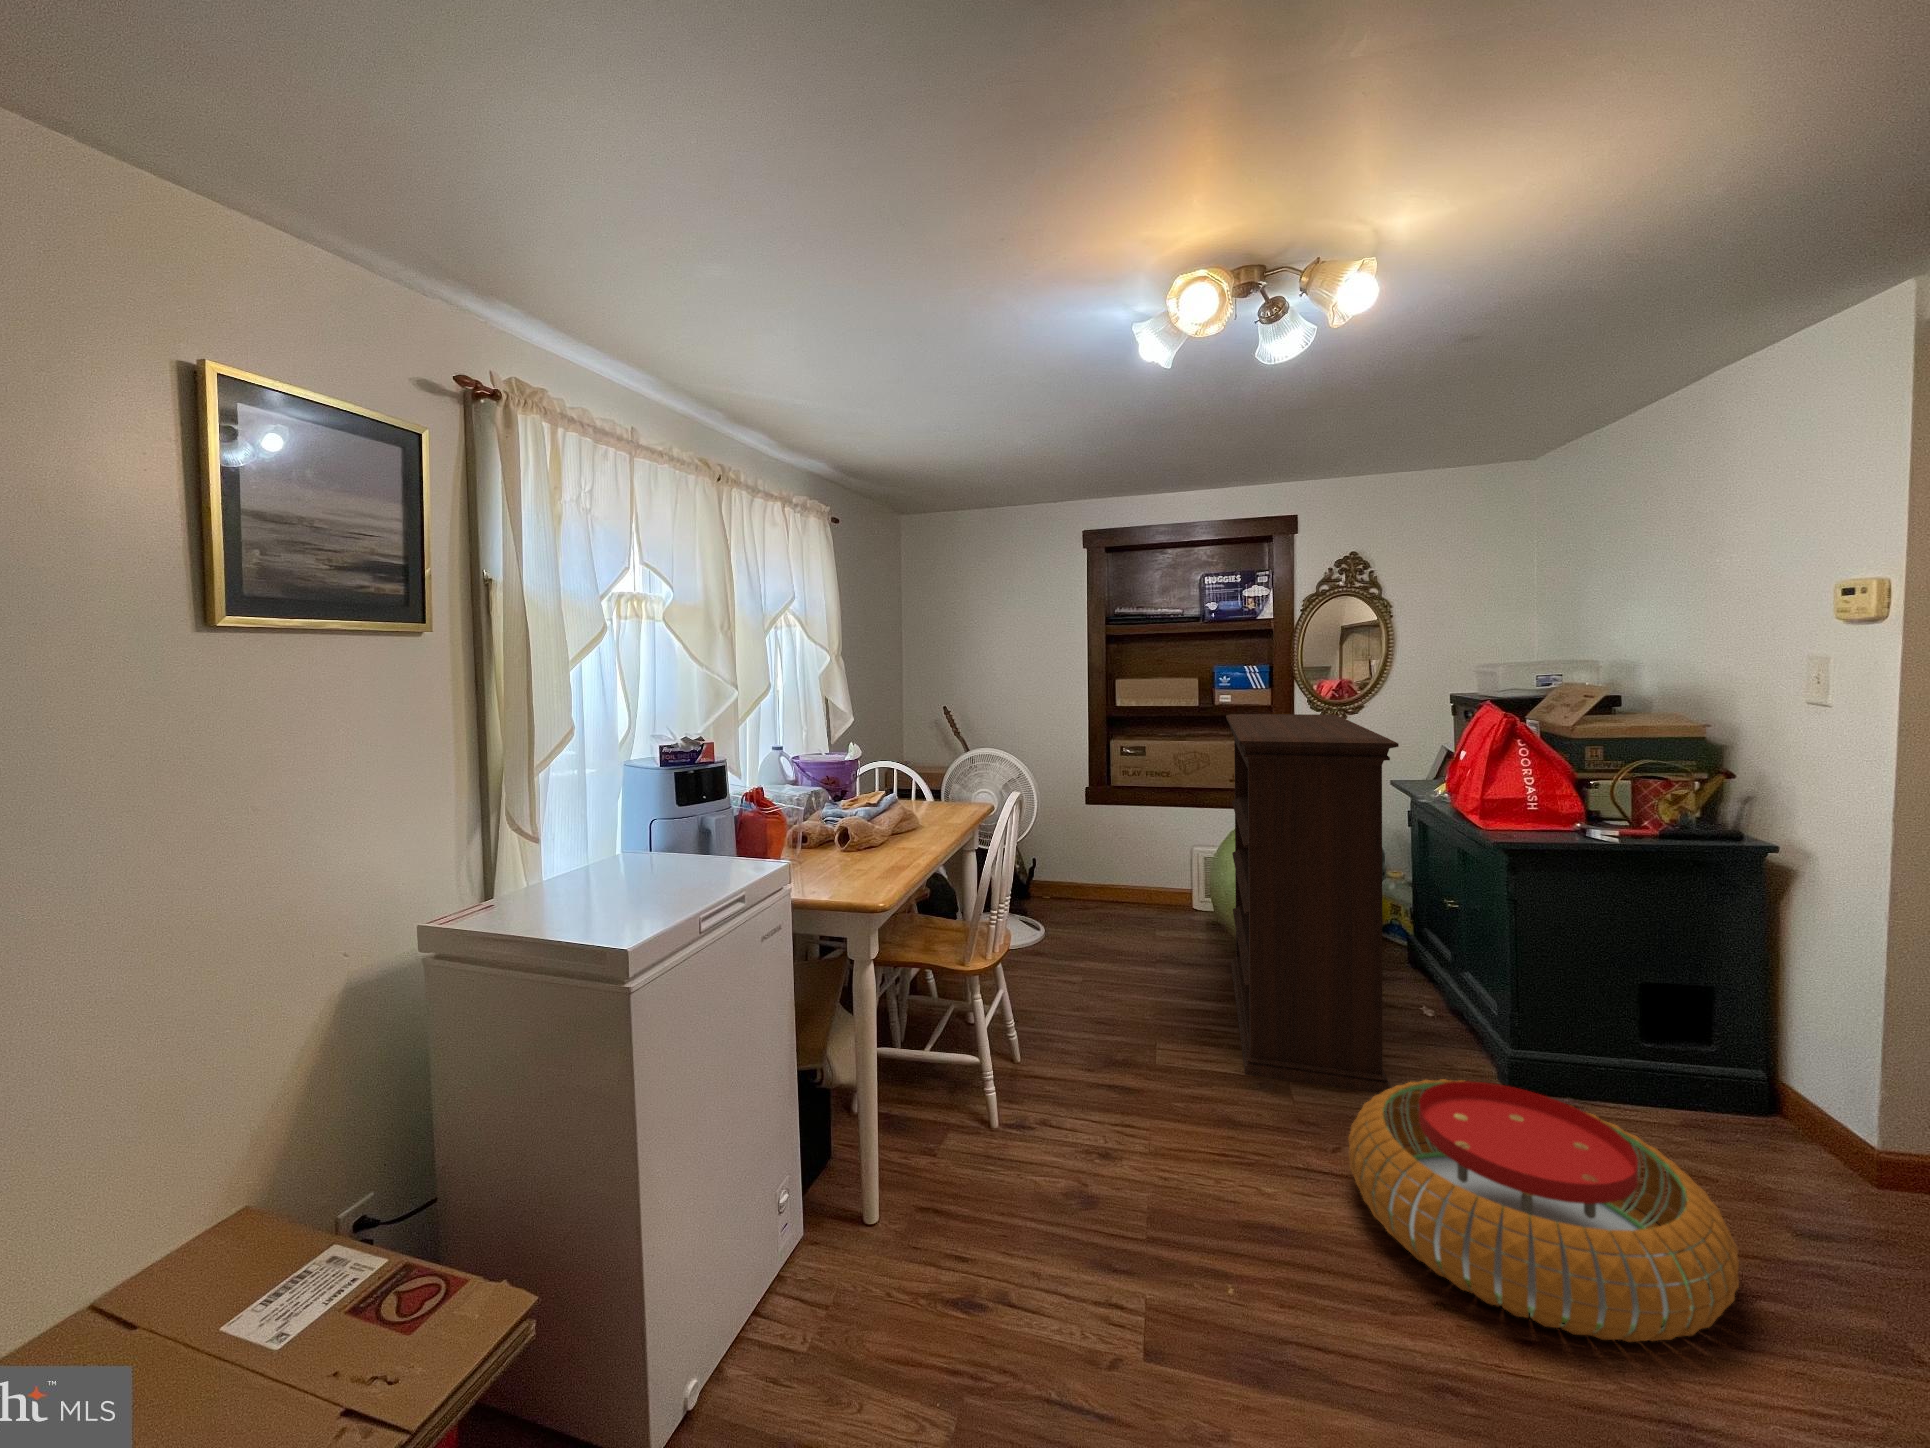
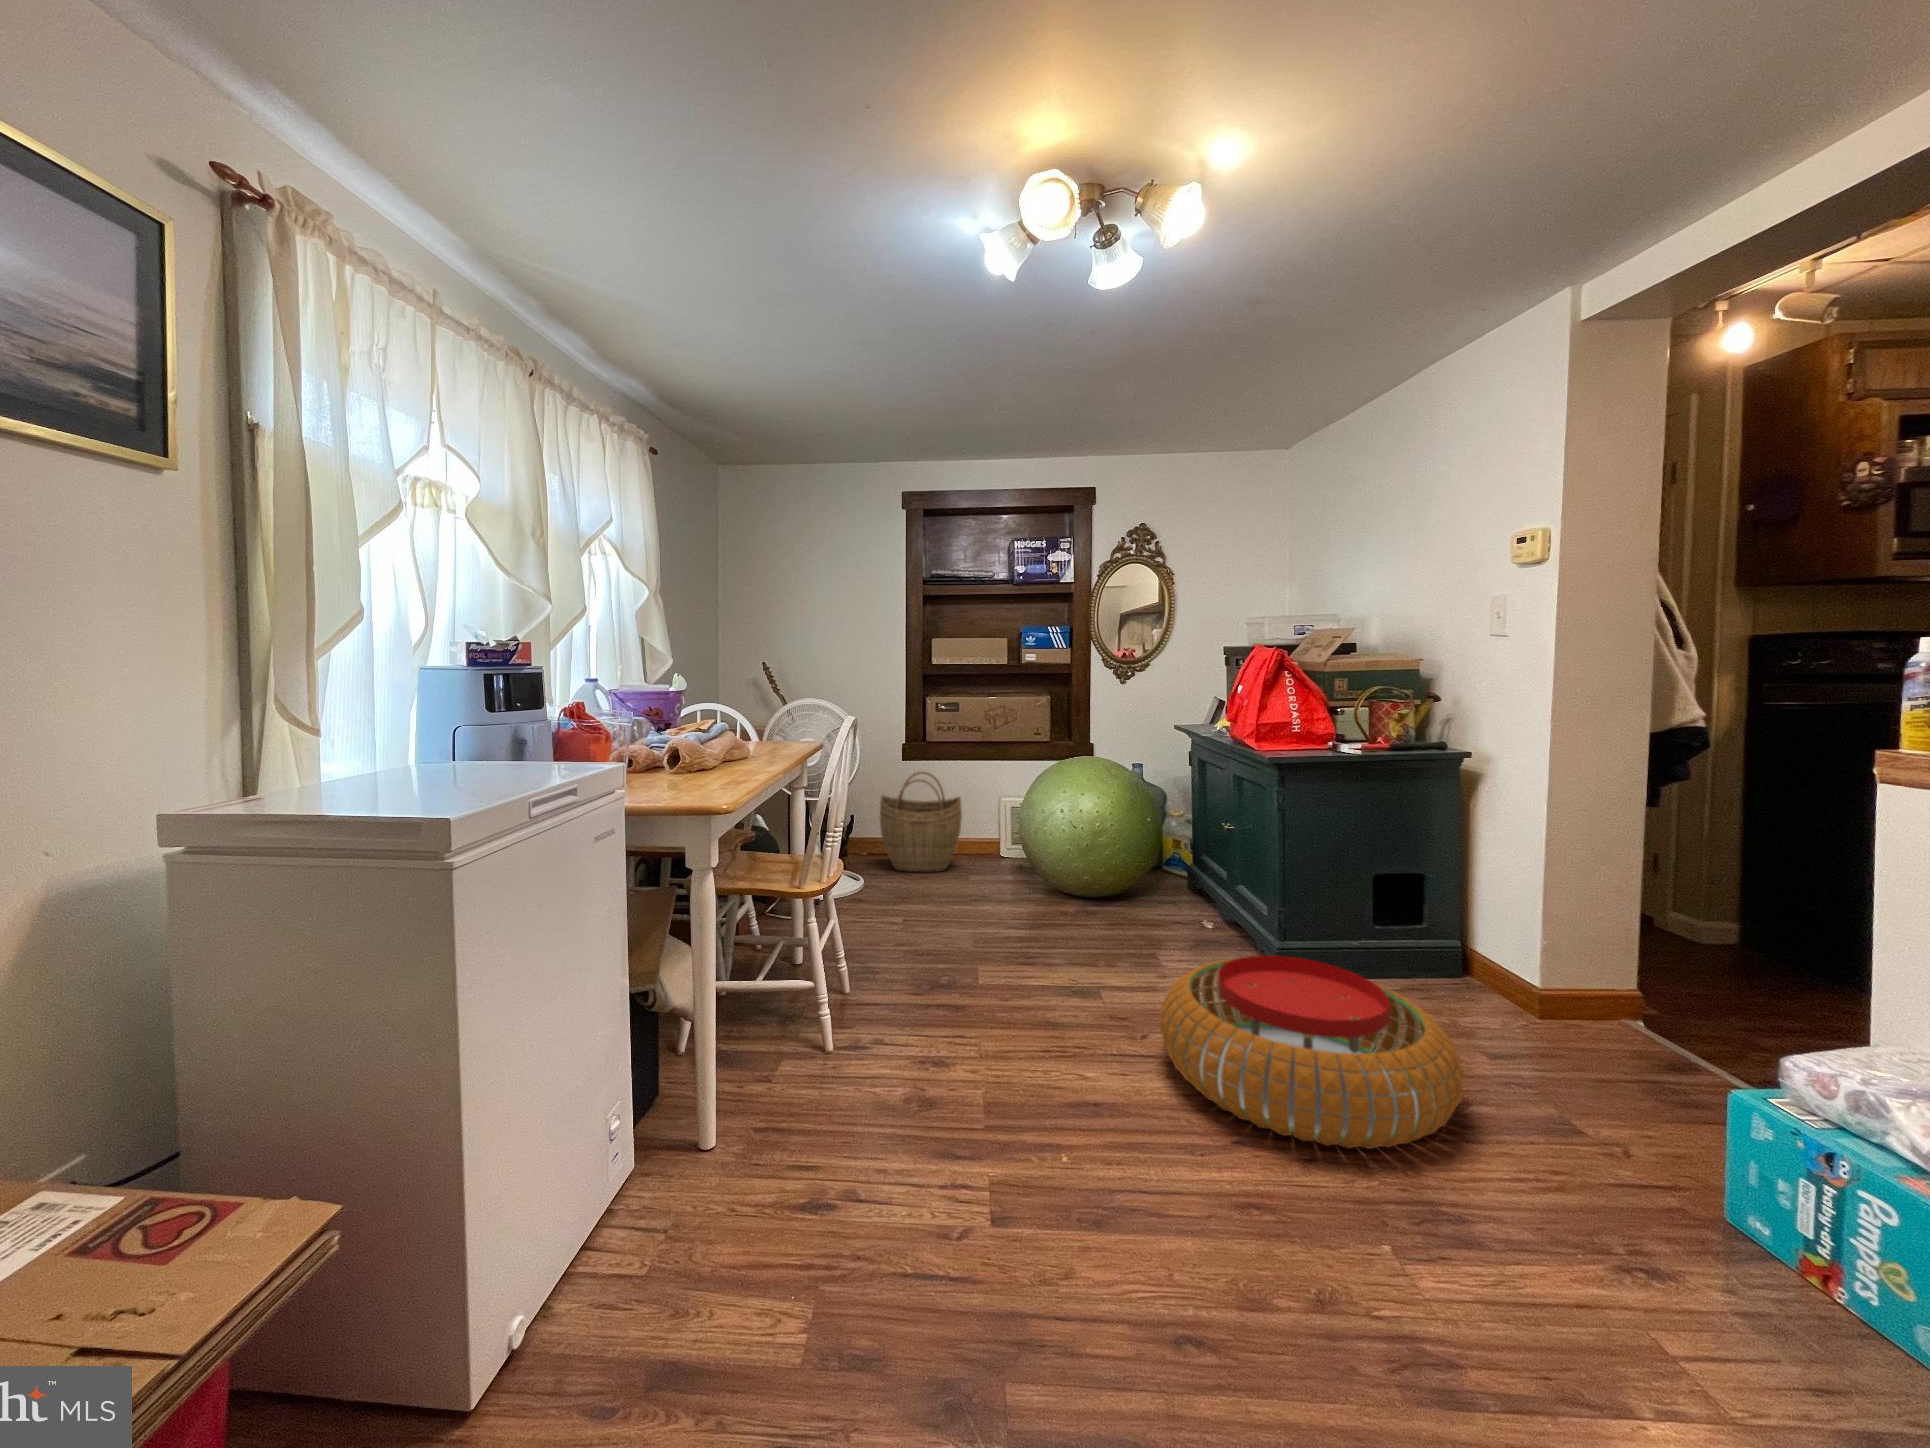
bookshelf: present [1226,714,1399,1093] -> none [1039,663,1195,987]
woven basket: none [1057,818,1145,926] -> present [880,772,962,872]

